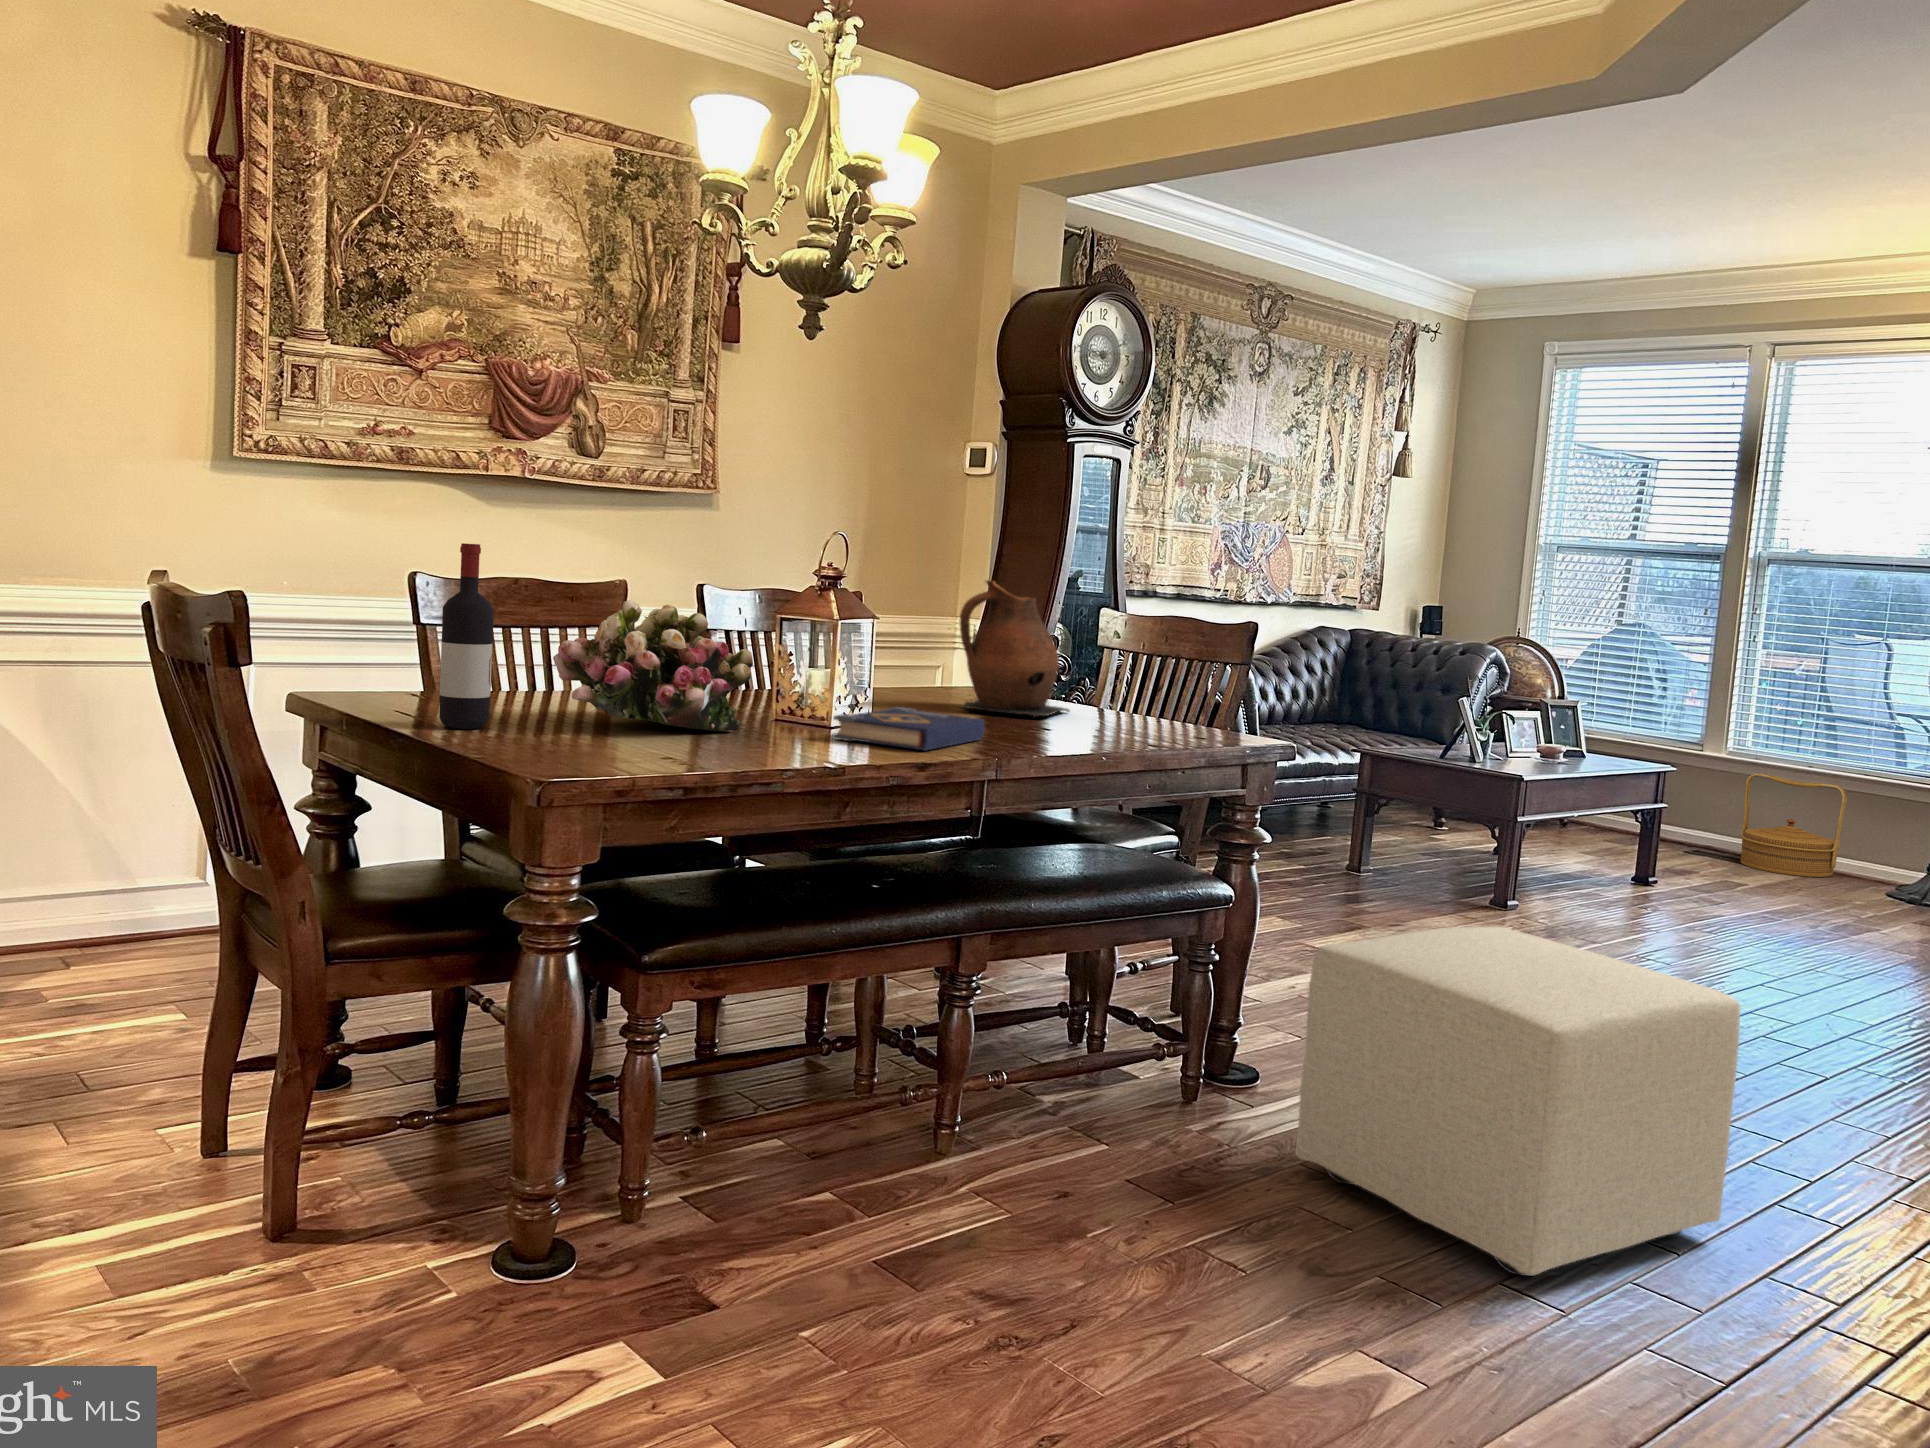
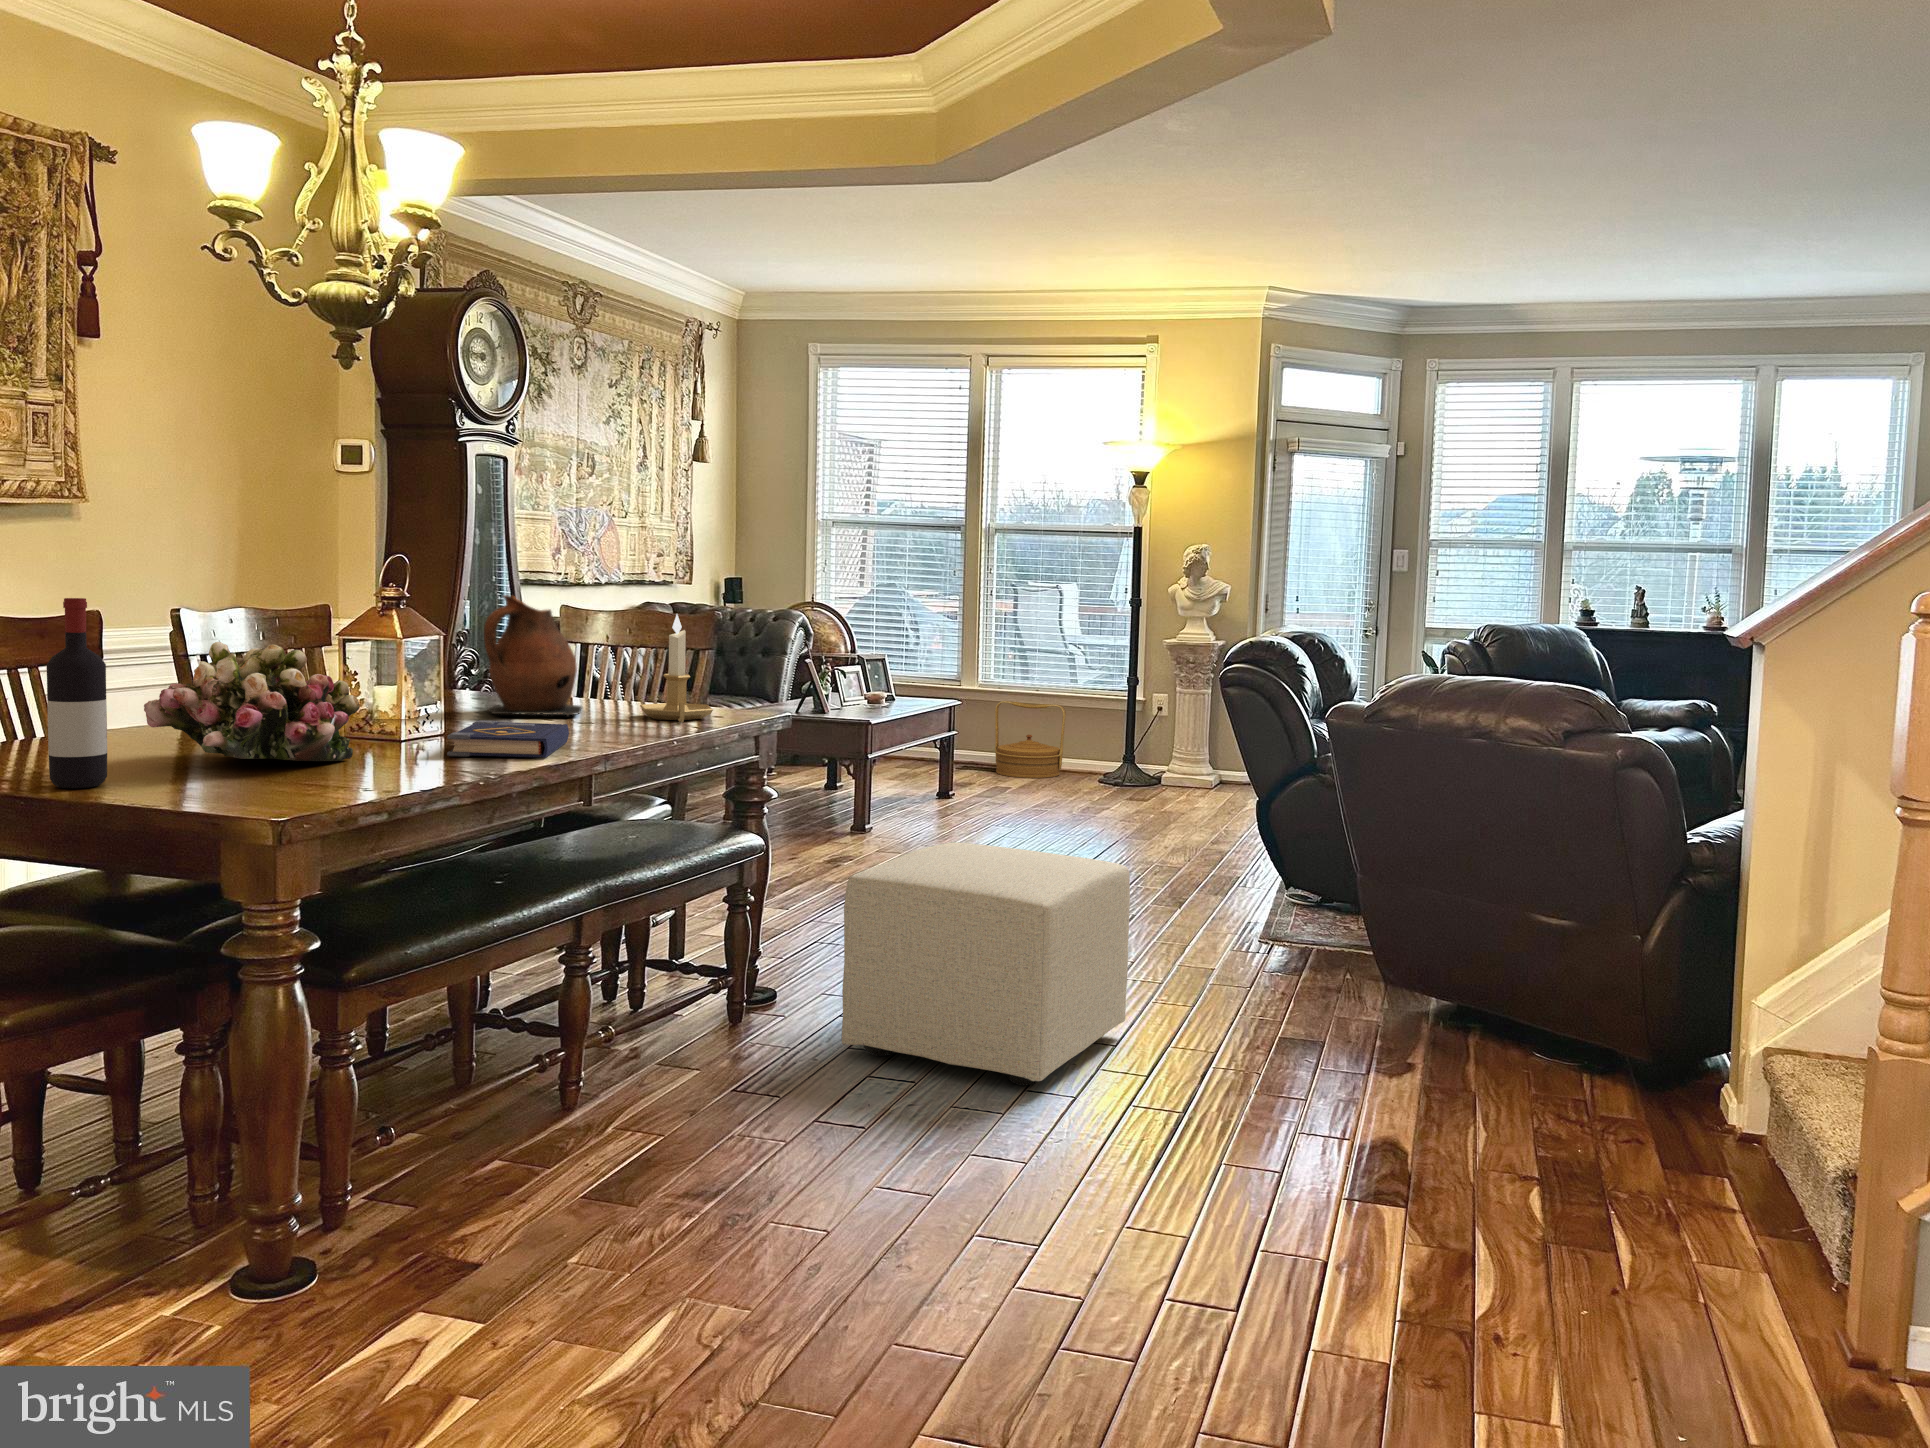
candlestick: none [1113,608,1198,735] -> present [640,615,713,722]

